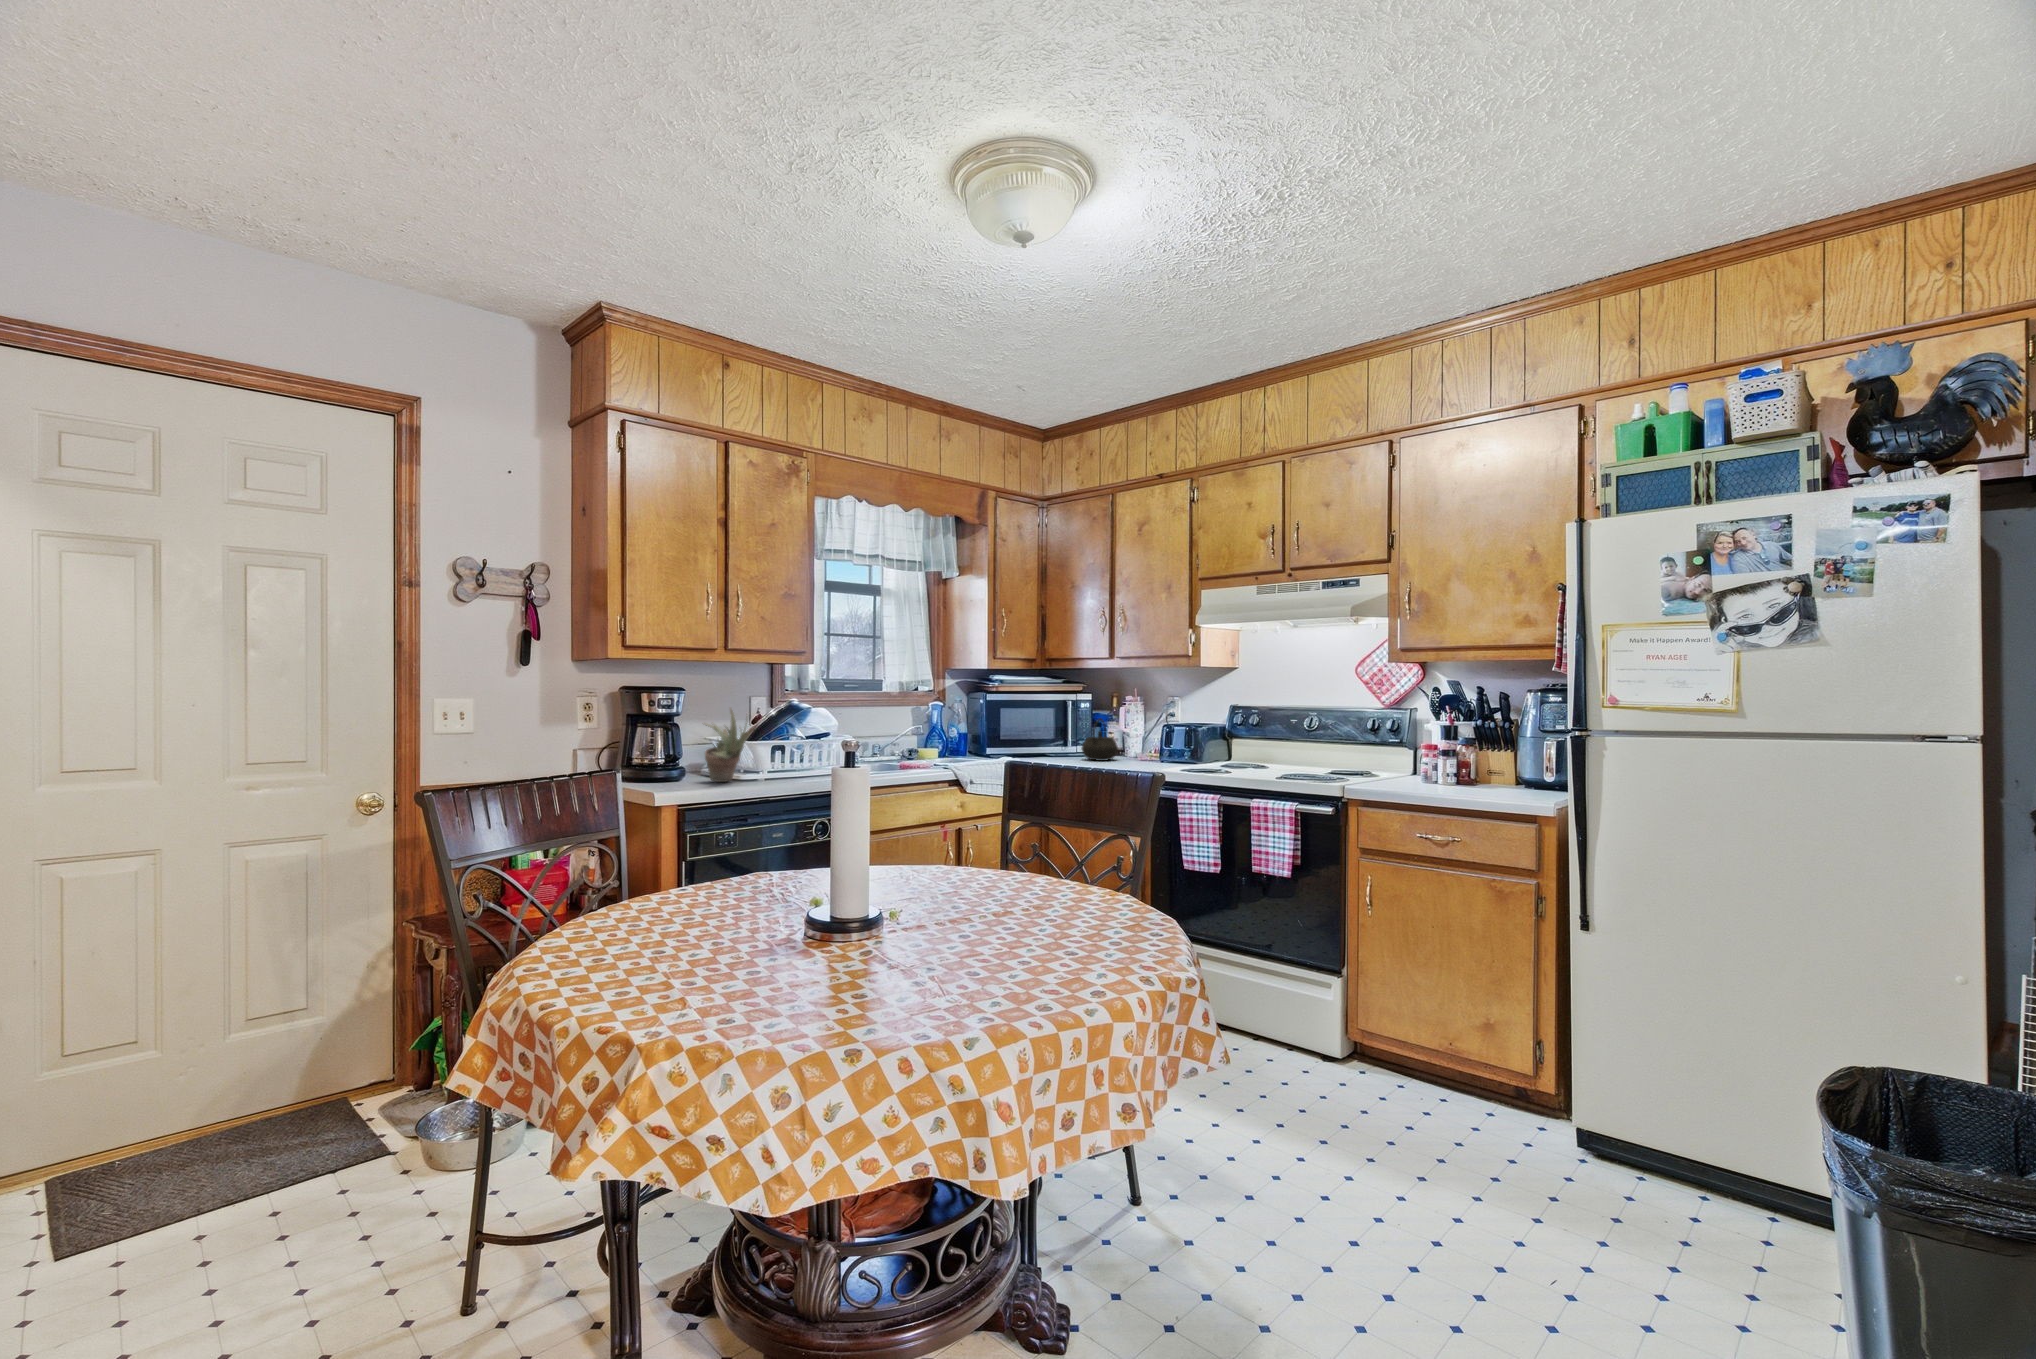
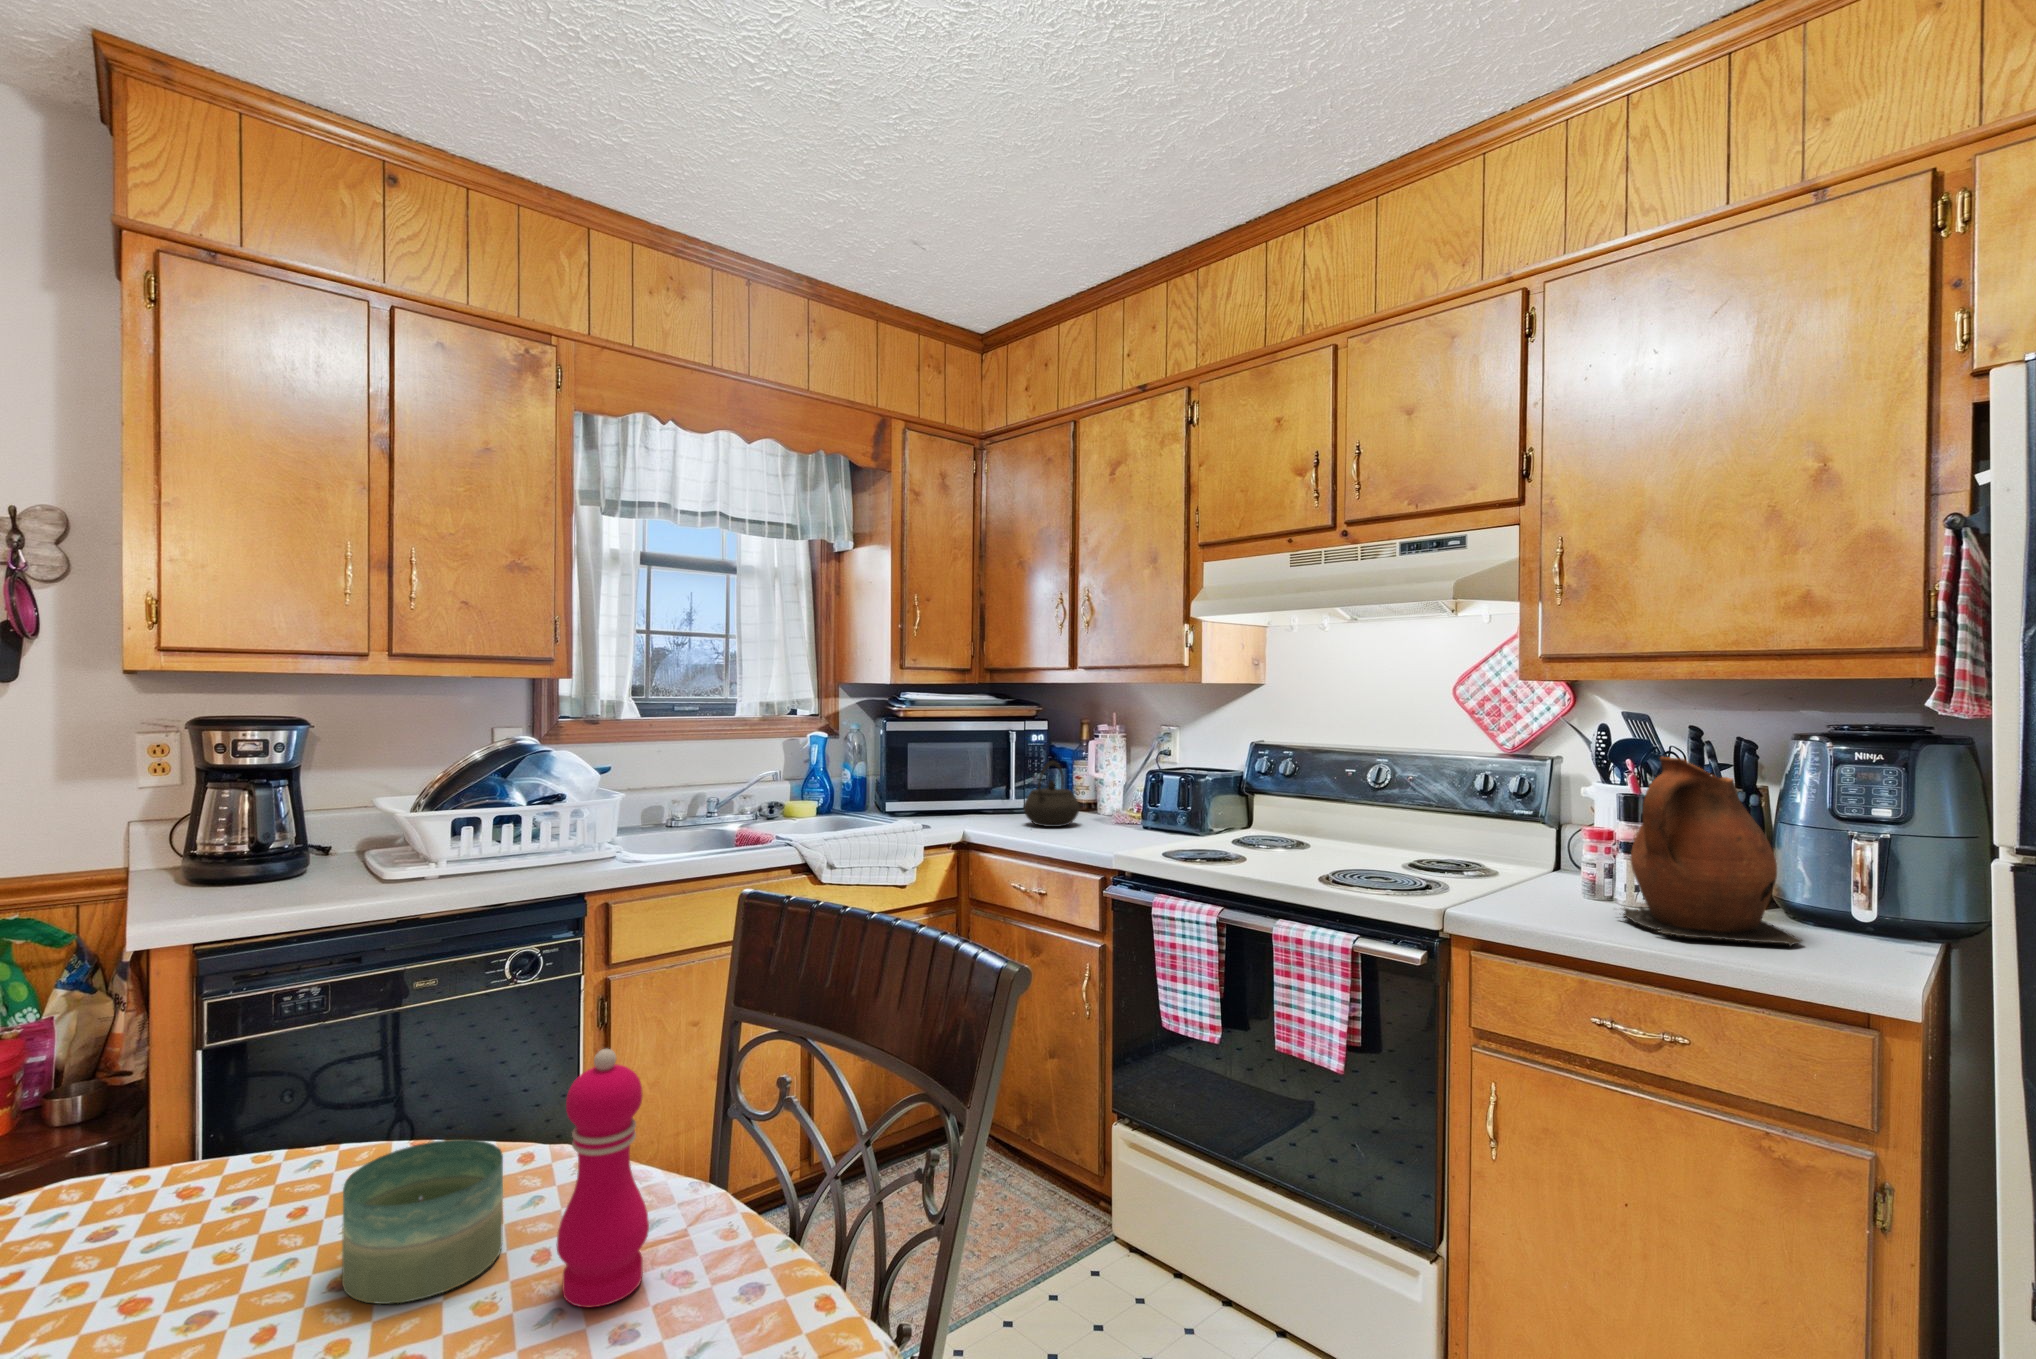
ceramic pitcher: none [1433,700,1521,794] -> present [1623,757,1803,947]
succulent plant: present [705,708,753,782] -> none [288,756,403,886]
pepper mill: none [1008,794,1040,885] -> present [556,1049,649,1307]
candle: none [923,839,976,885] -> present [342,1139,503,1304]

